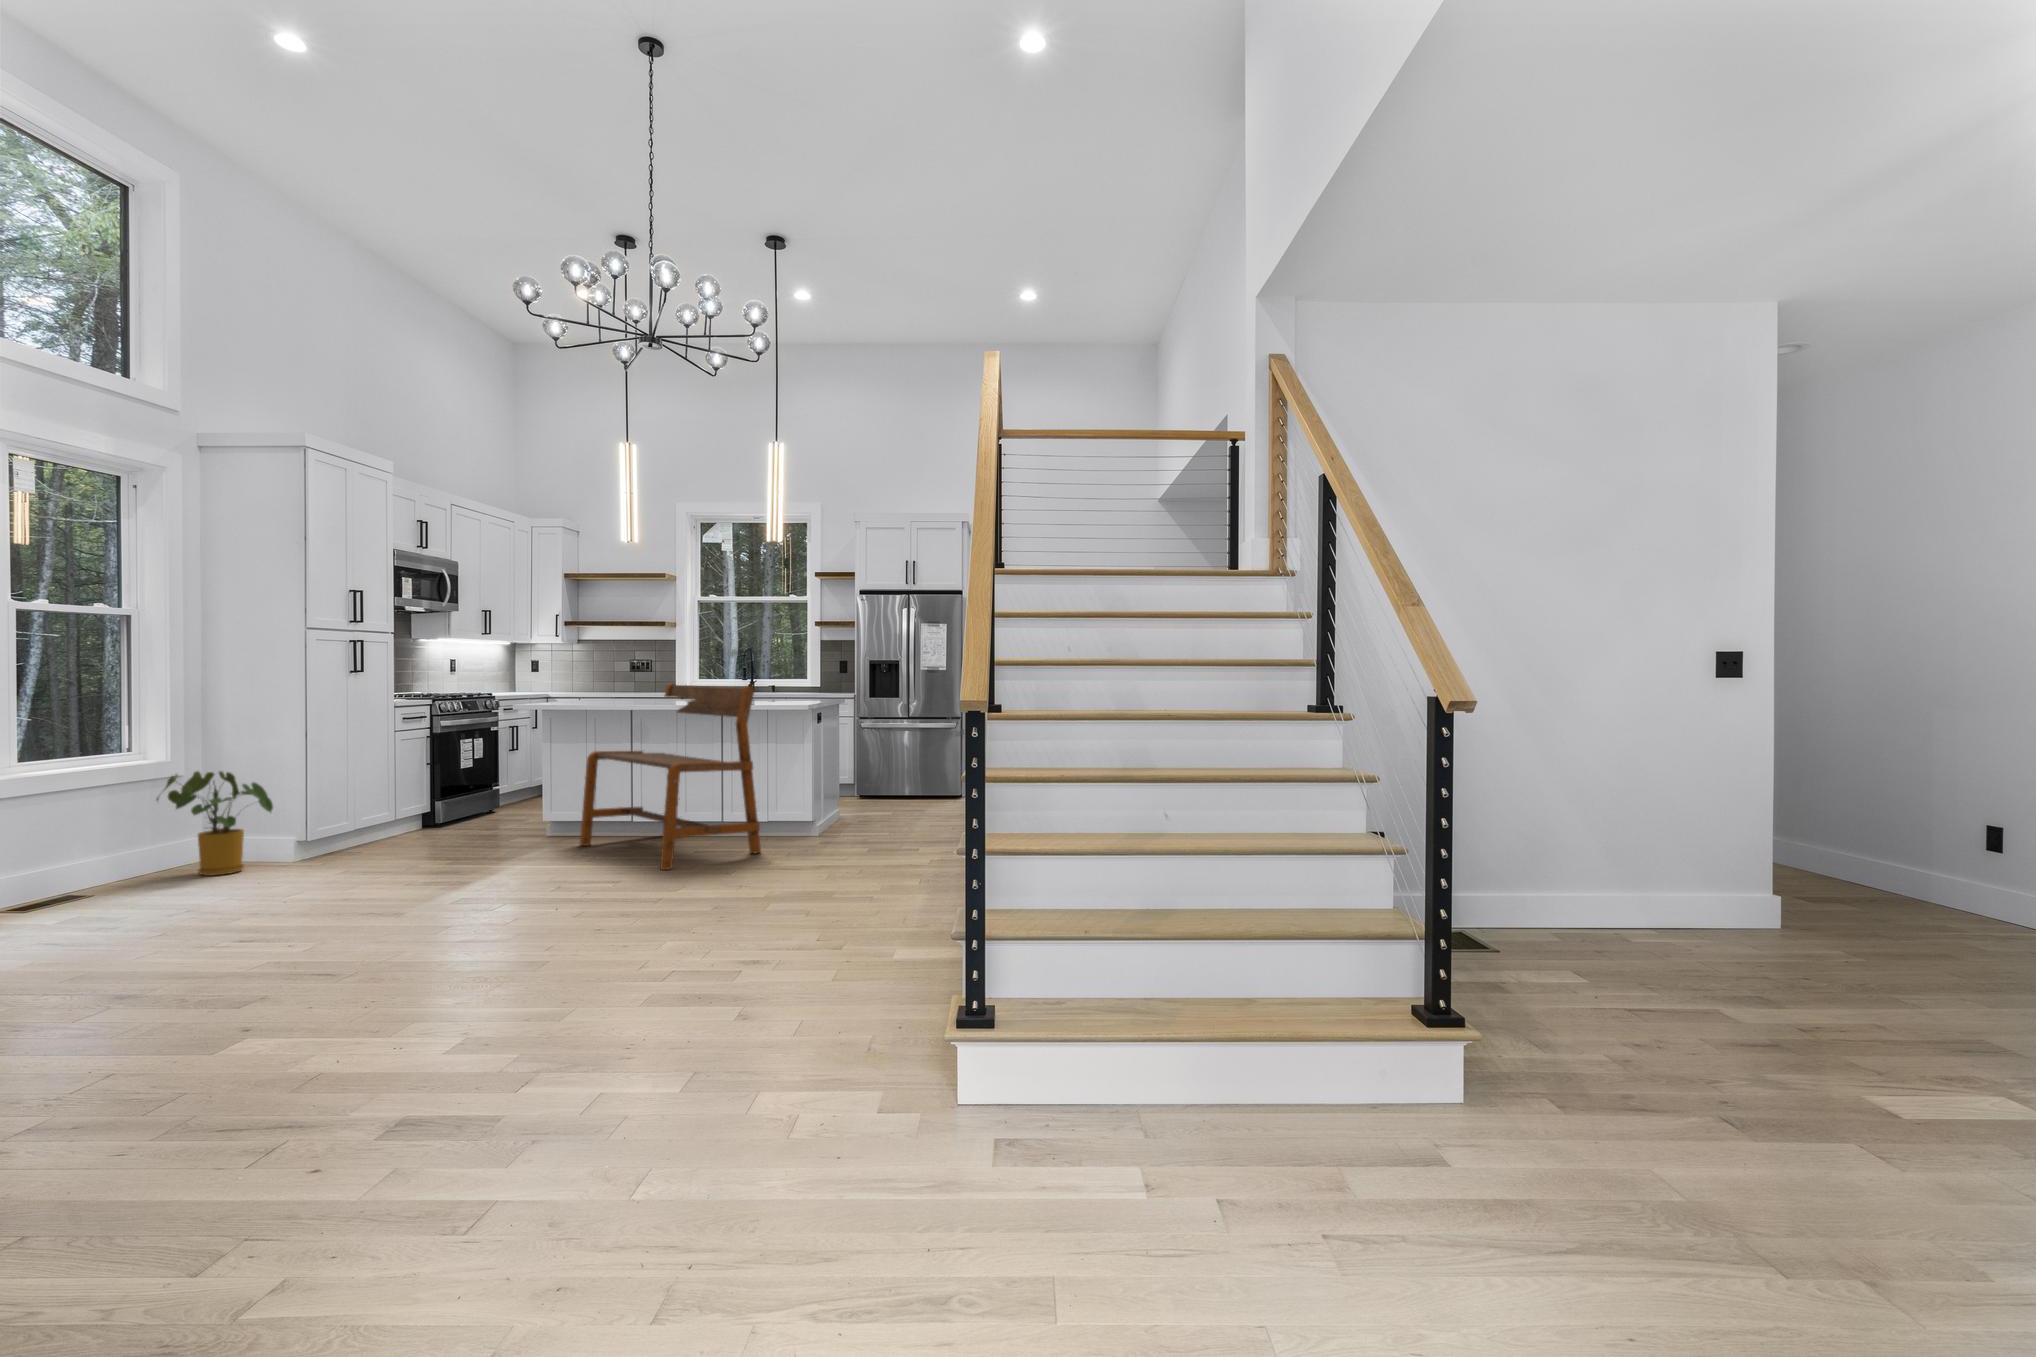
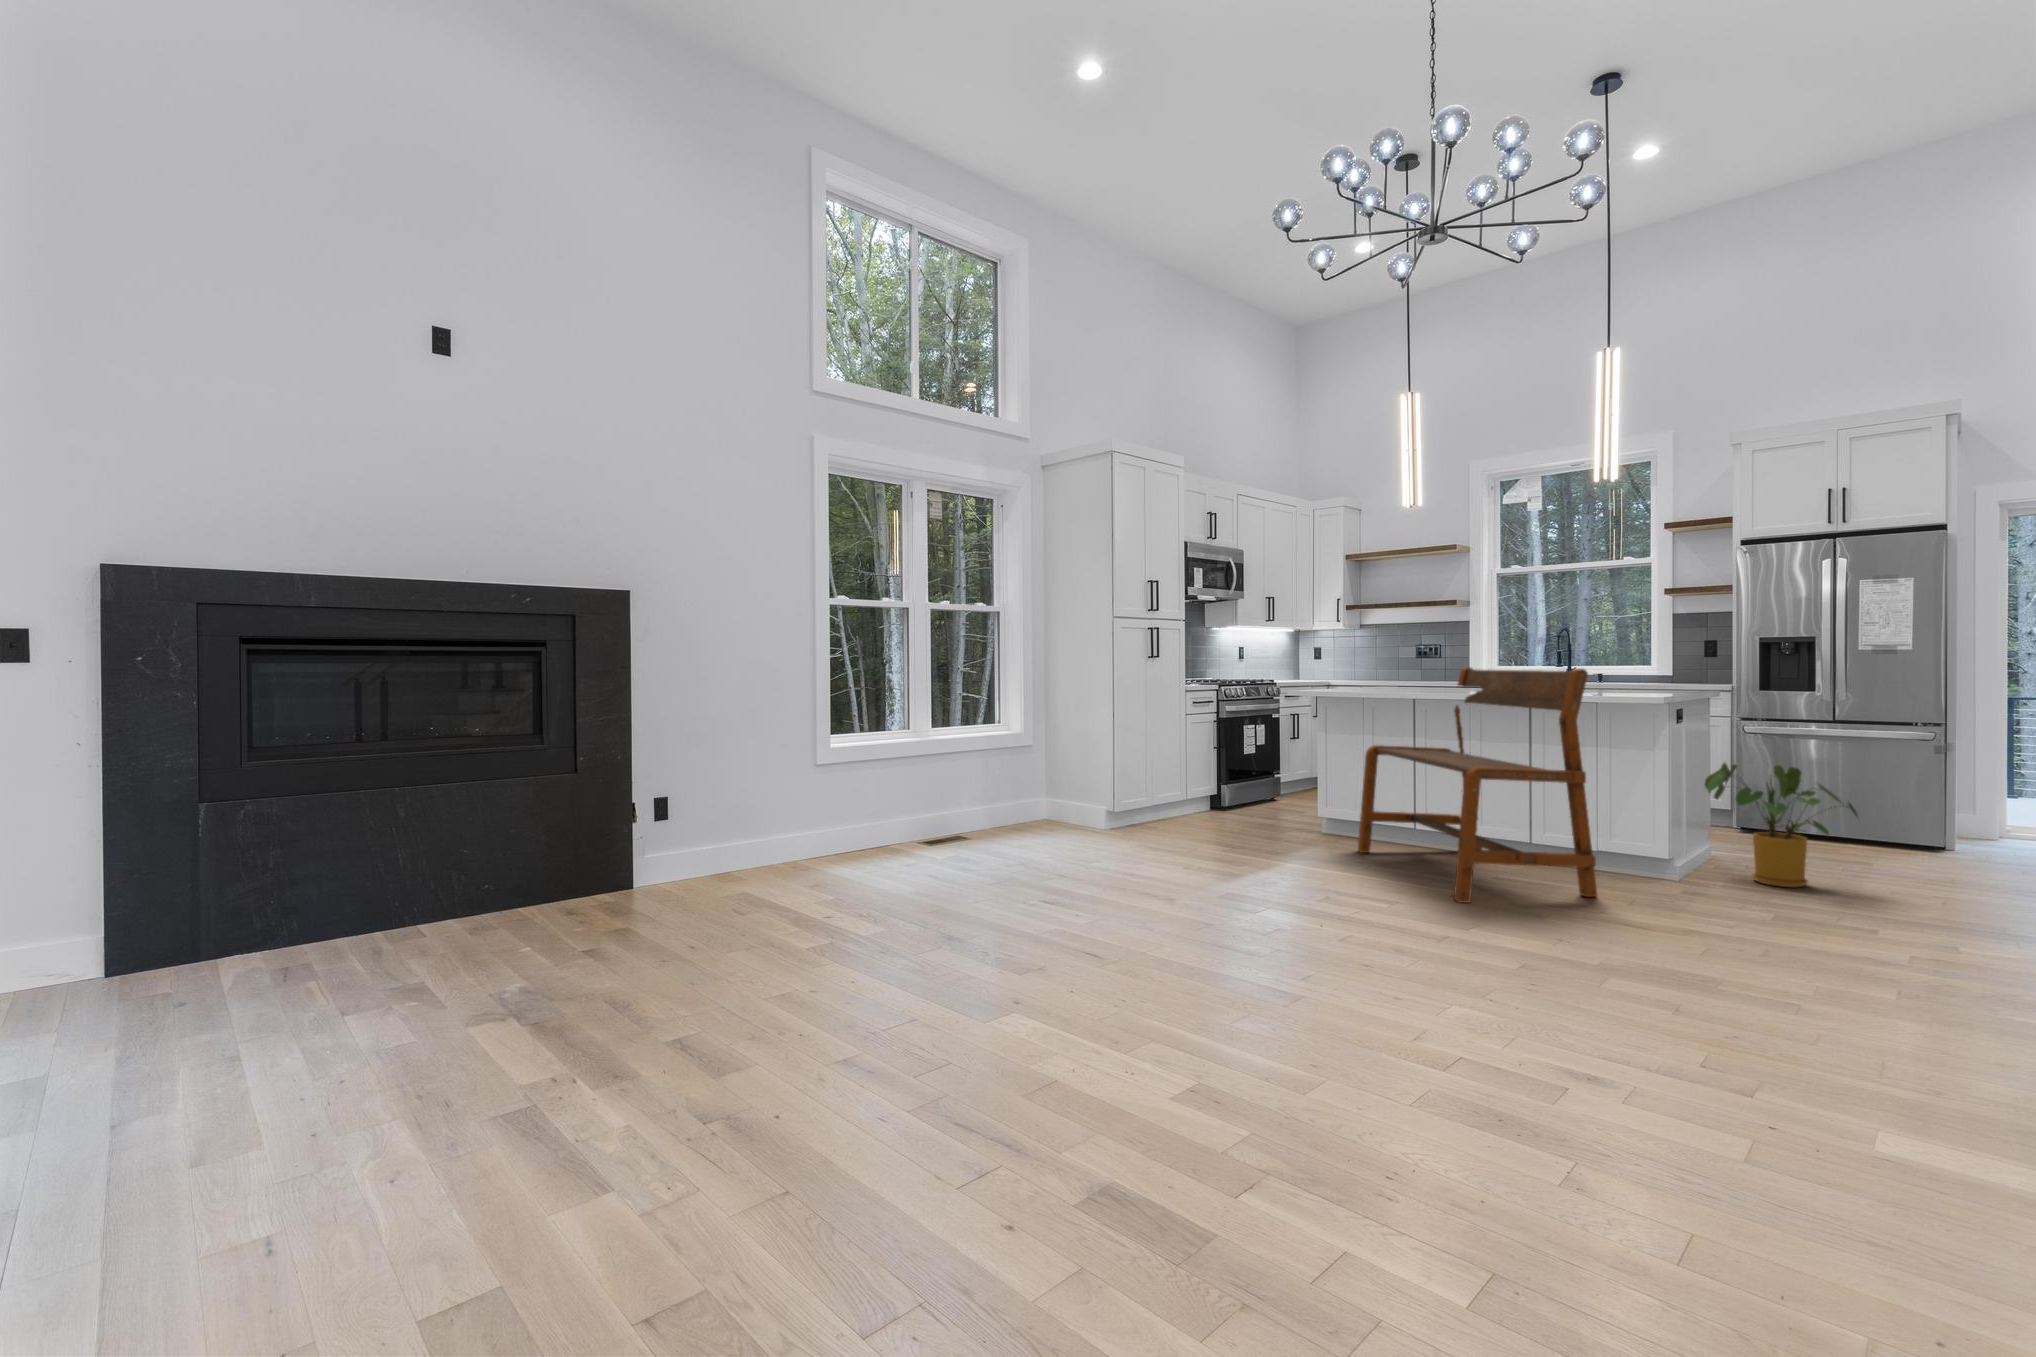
house plant: present [156,771,273,876] -> present [1705,763,1858,887]

